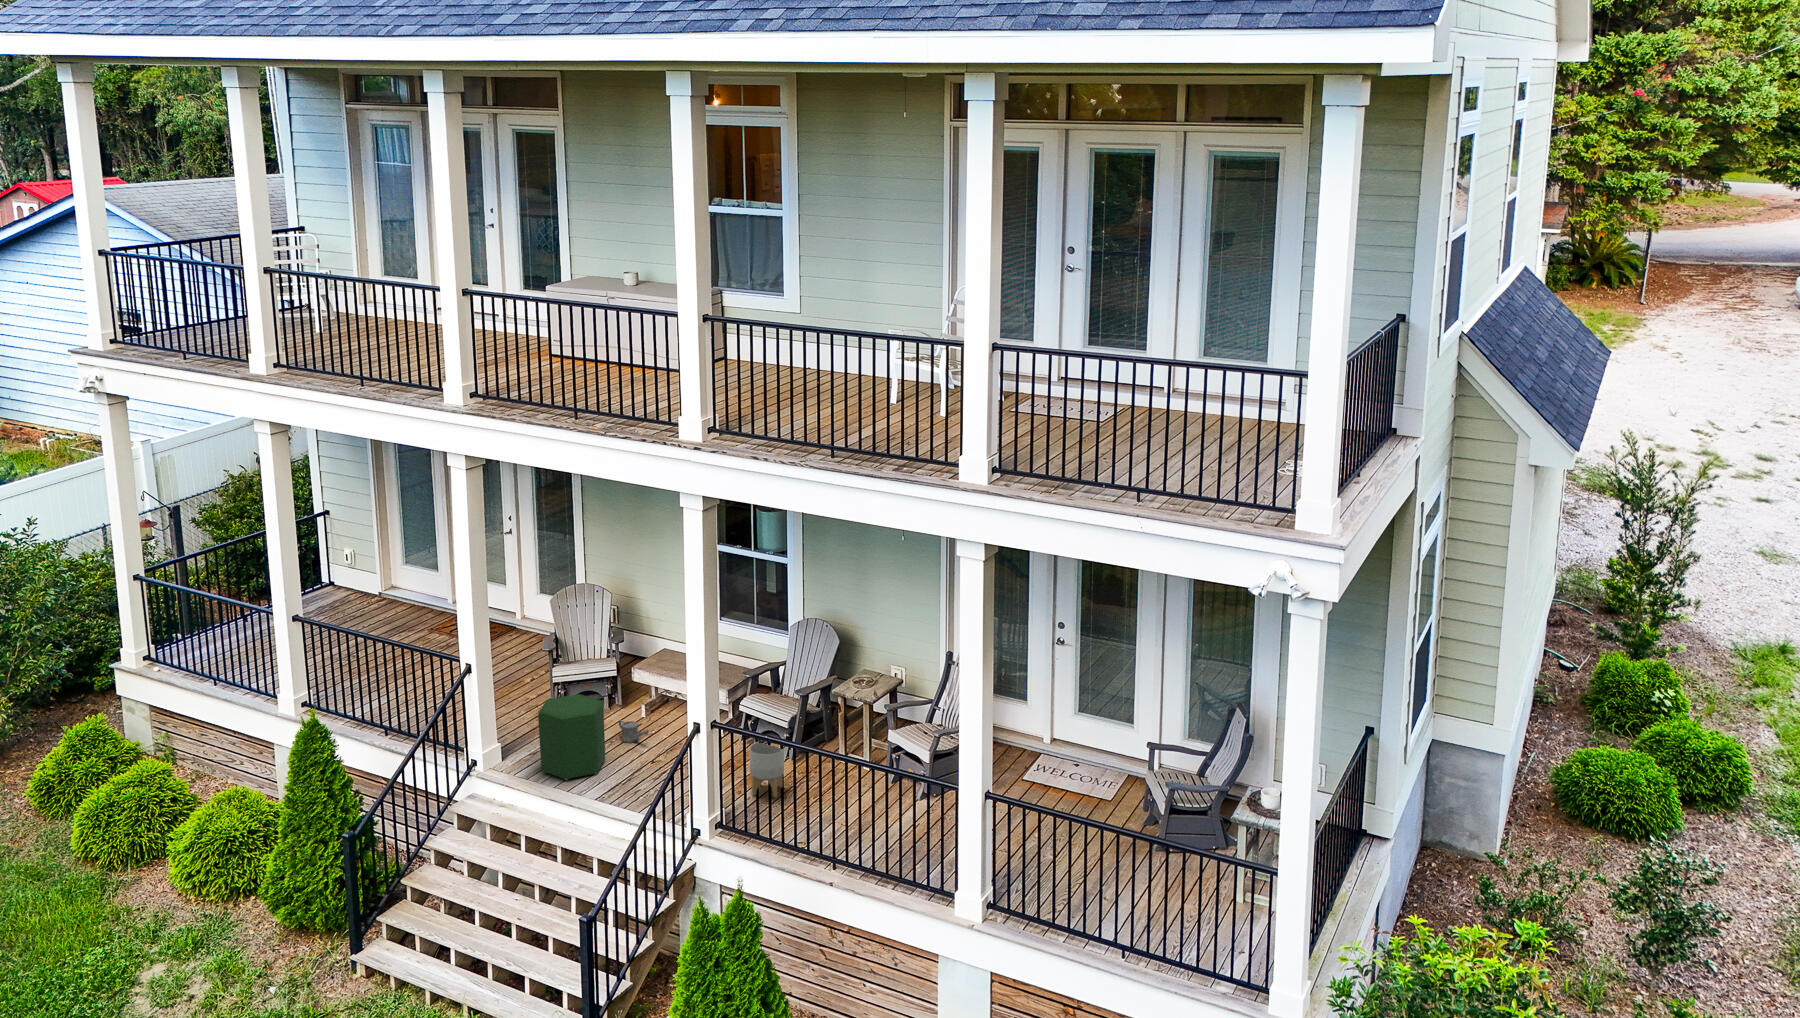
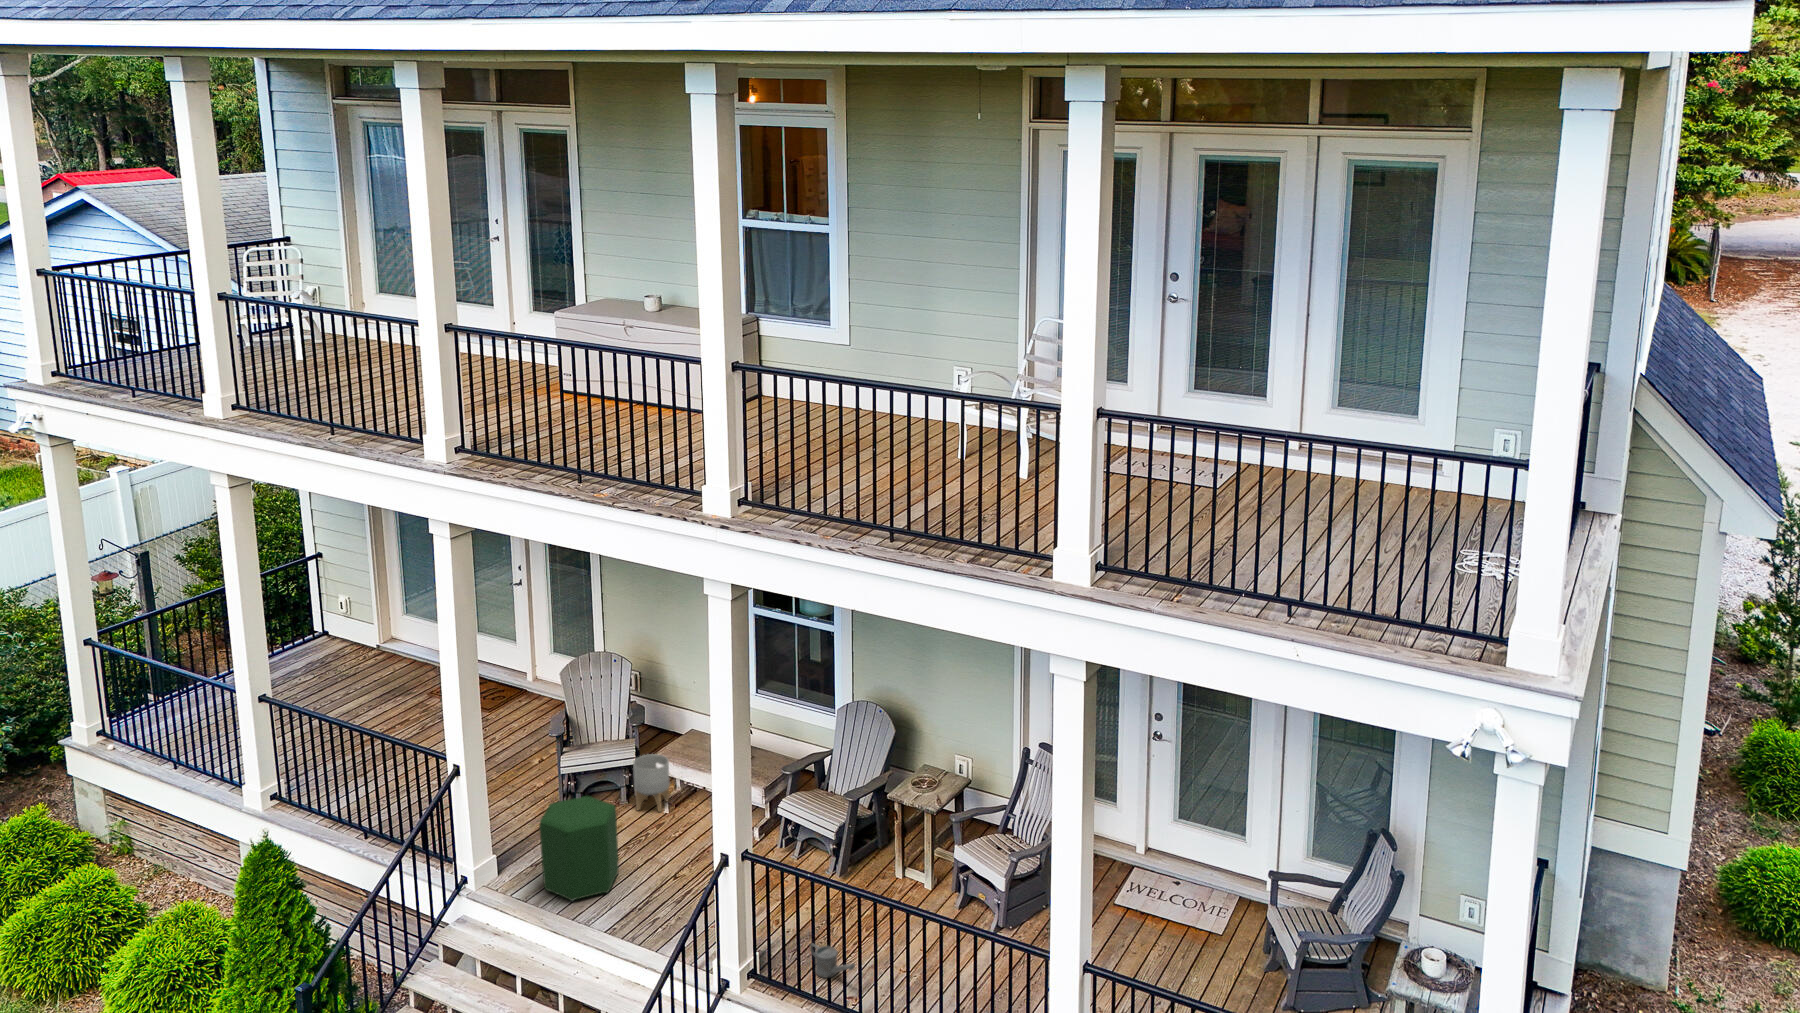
watering can: present [619,720,649,743] -> present [810,943,855,978]
planter: present [749,742,784,798] -> present [633,754,670,812]

